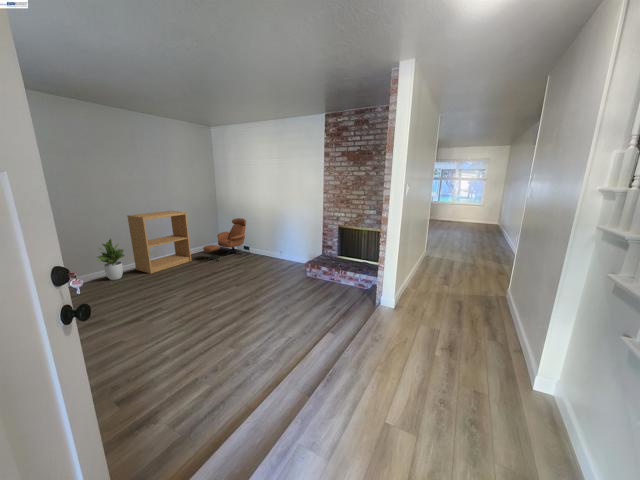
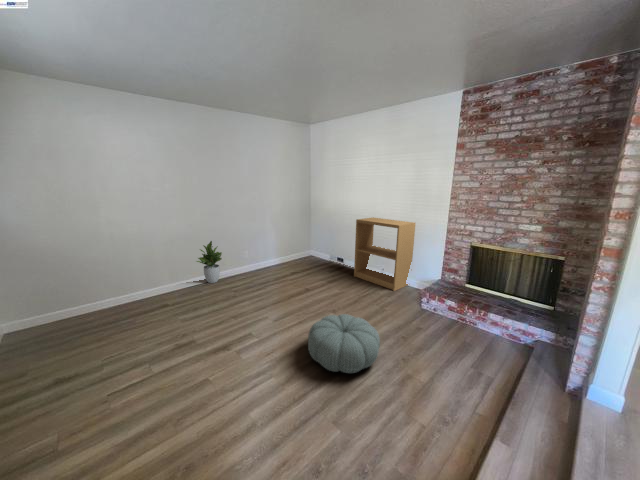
bookshelf: present [127,211,191,274] -> present [354,217,415,291]
lounge chair: present [203,218,246,262] -> none [297,225,344,273]
pouf: none [215,284,270,323] -> present [308,314,380,373]

